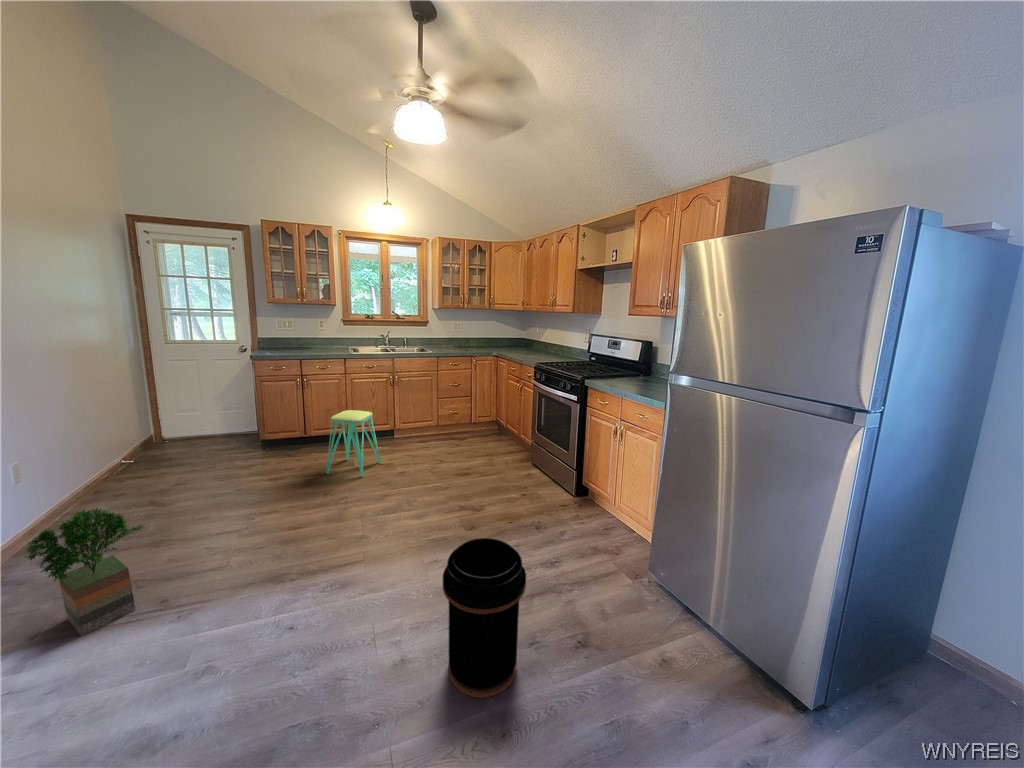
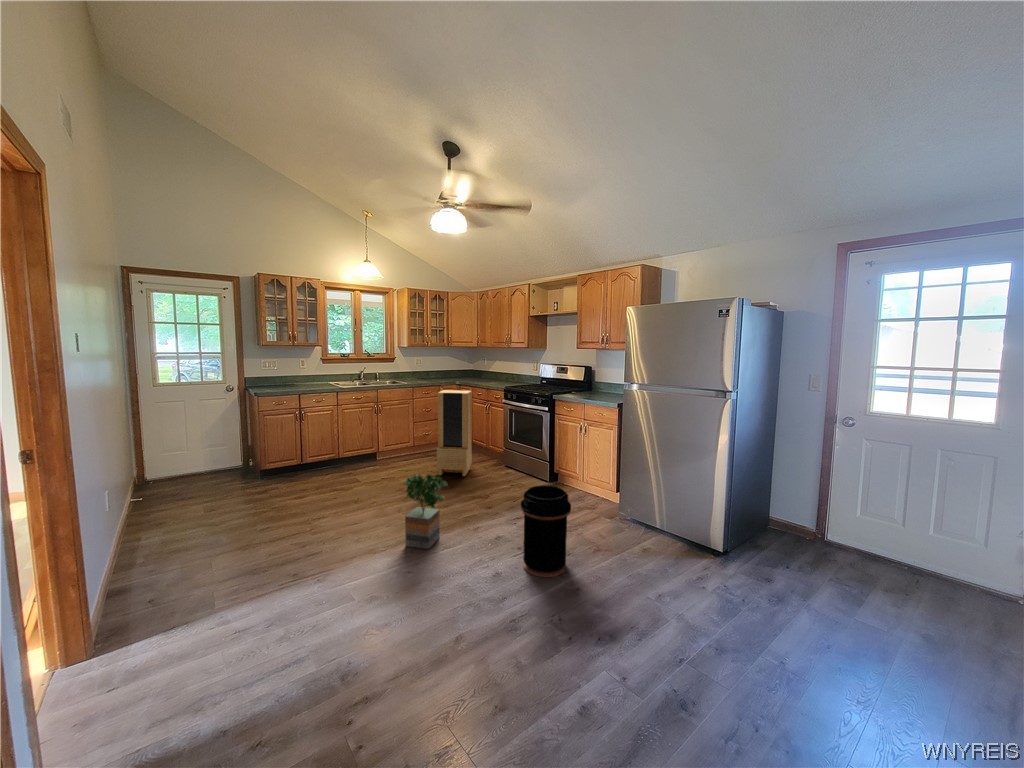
storage cabinet: none [441,363,490,472] -> present [437,390,472,476]
stool: present [326,410,381,477] -> none [342,434,383,489]
potted tree: present [25,508,144,636] -> present [405,475,447,549]

